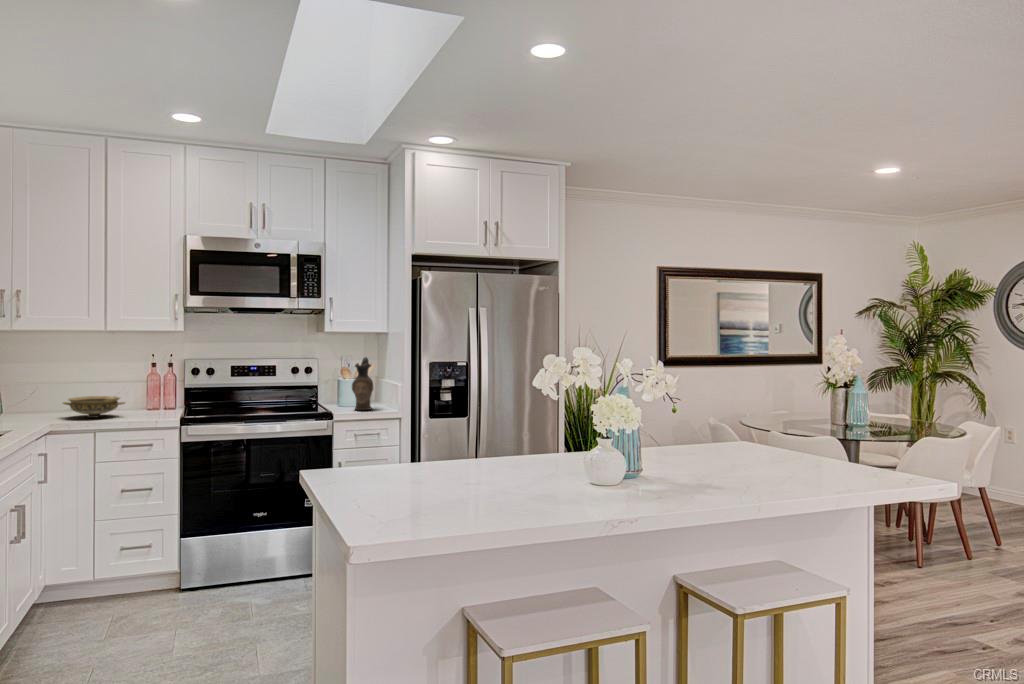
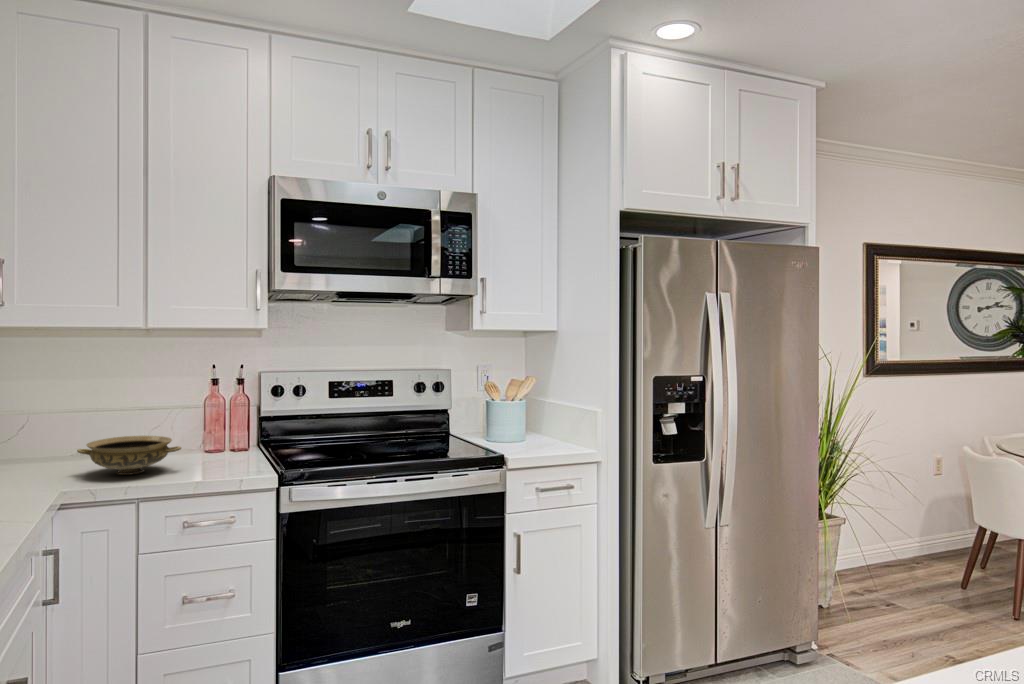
ceramic pitcher: present [352,357,373,410] -> none [520,367,552,448]

